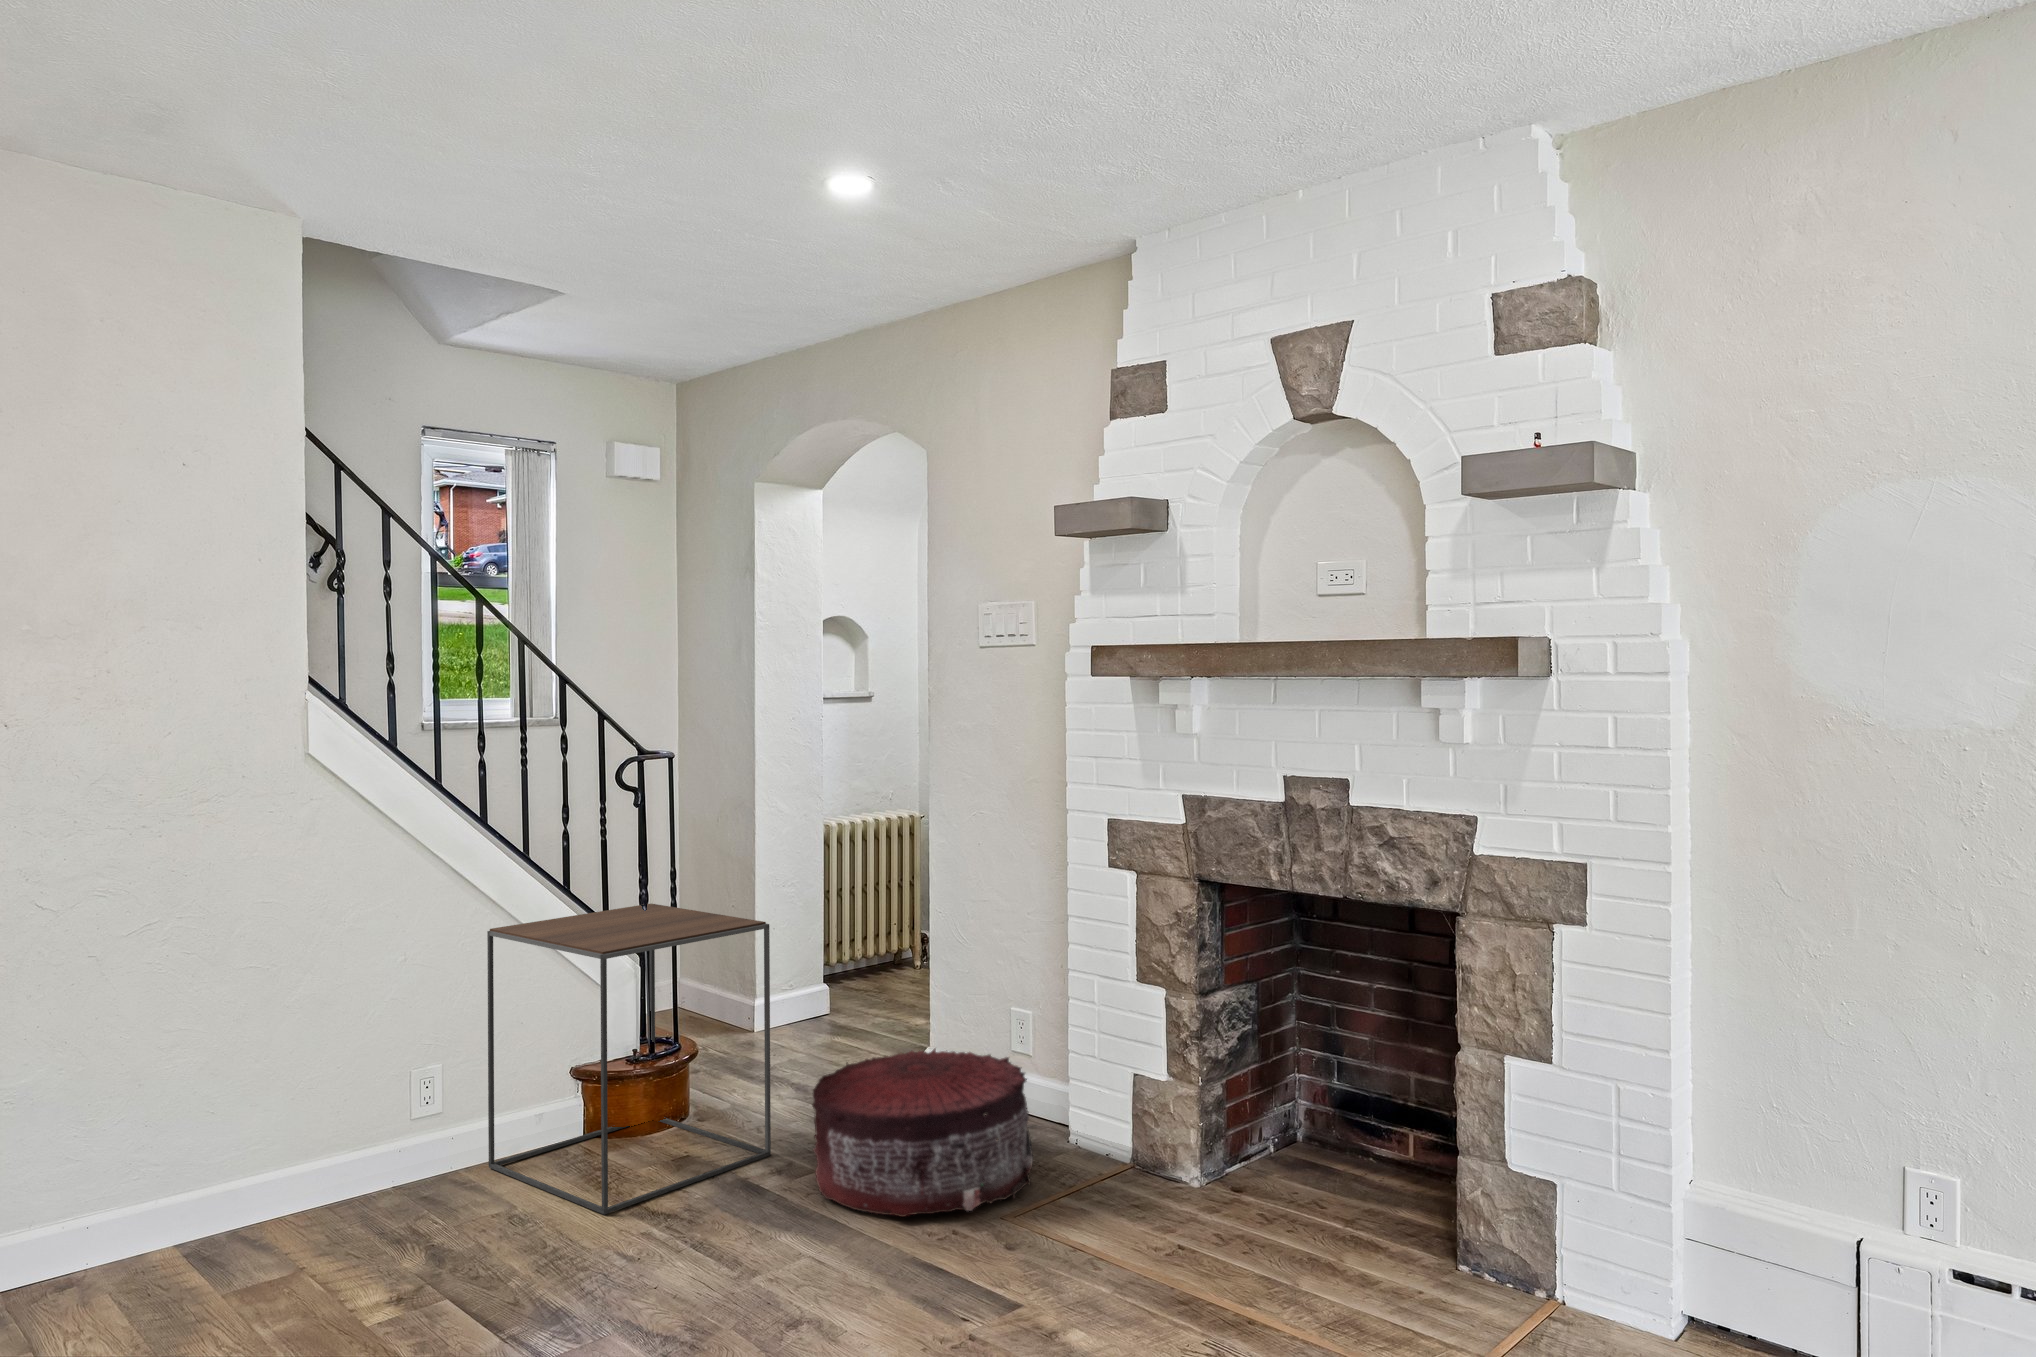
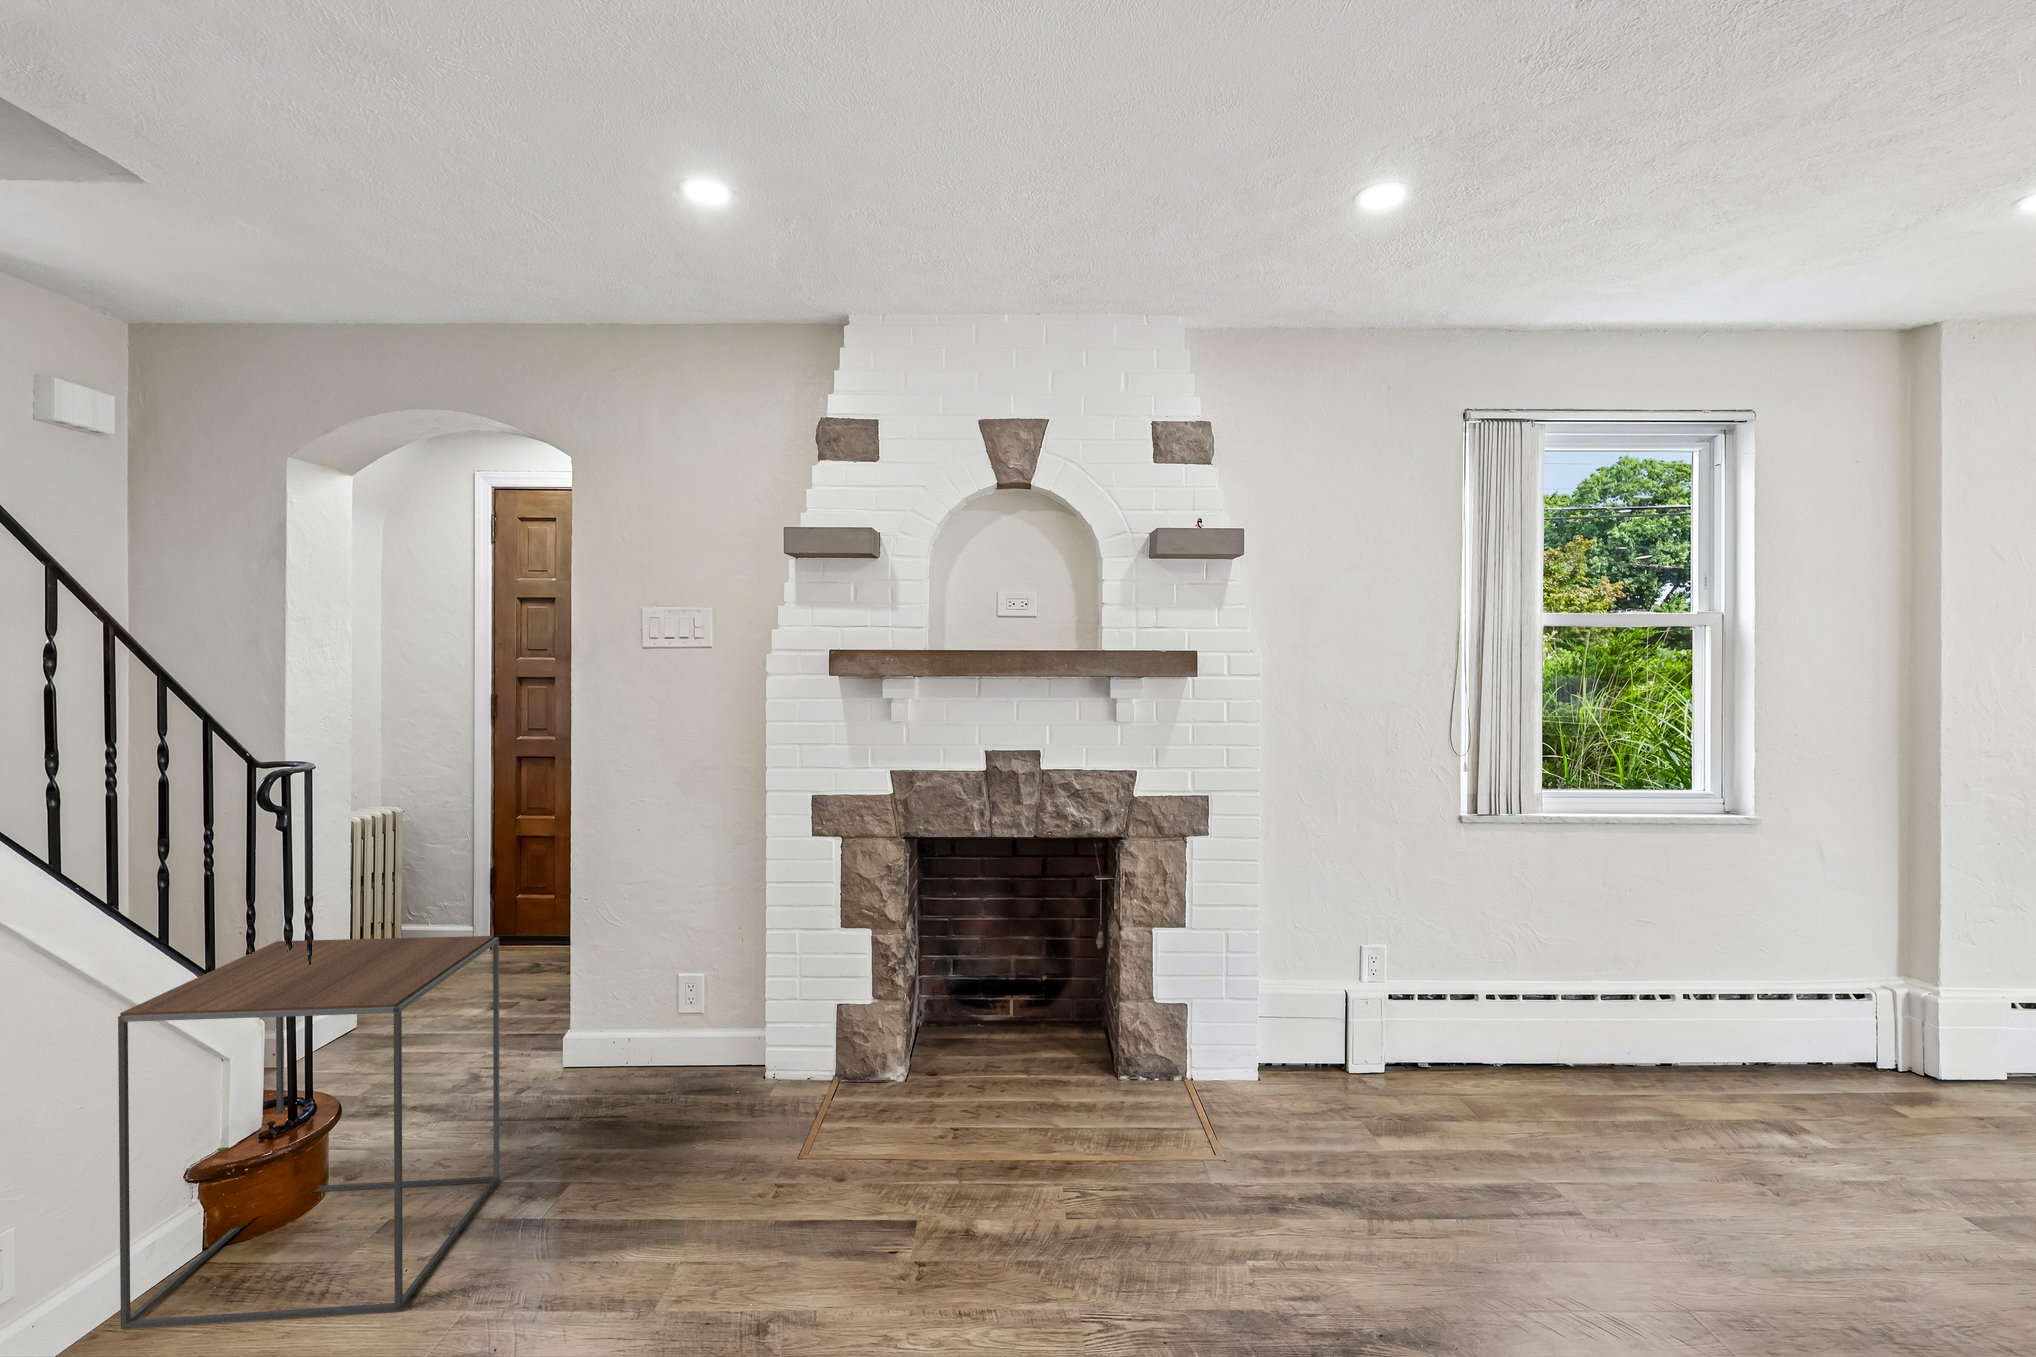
pouf: present [812,1049,1033,1217] -> none [577,1015,802,1198]

